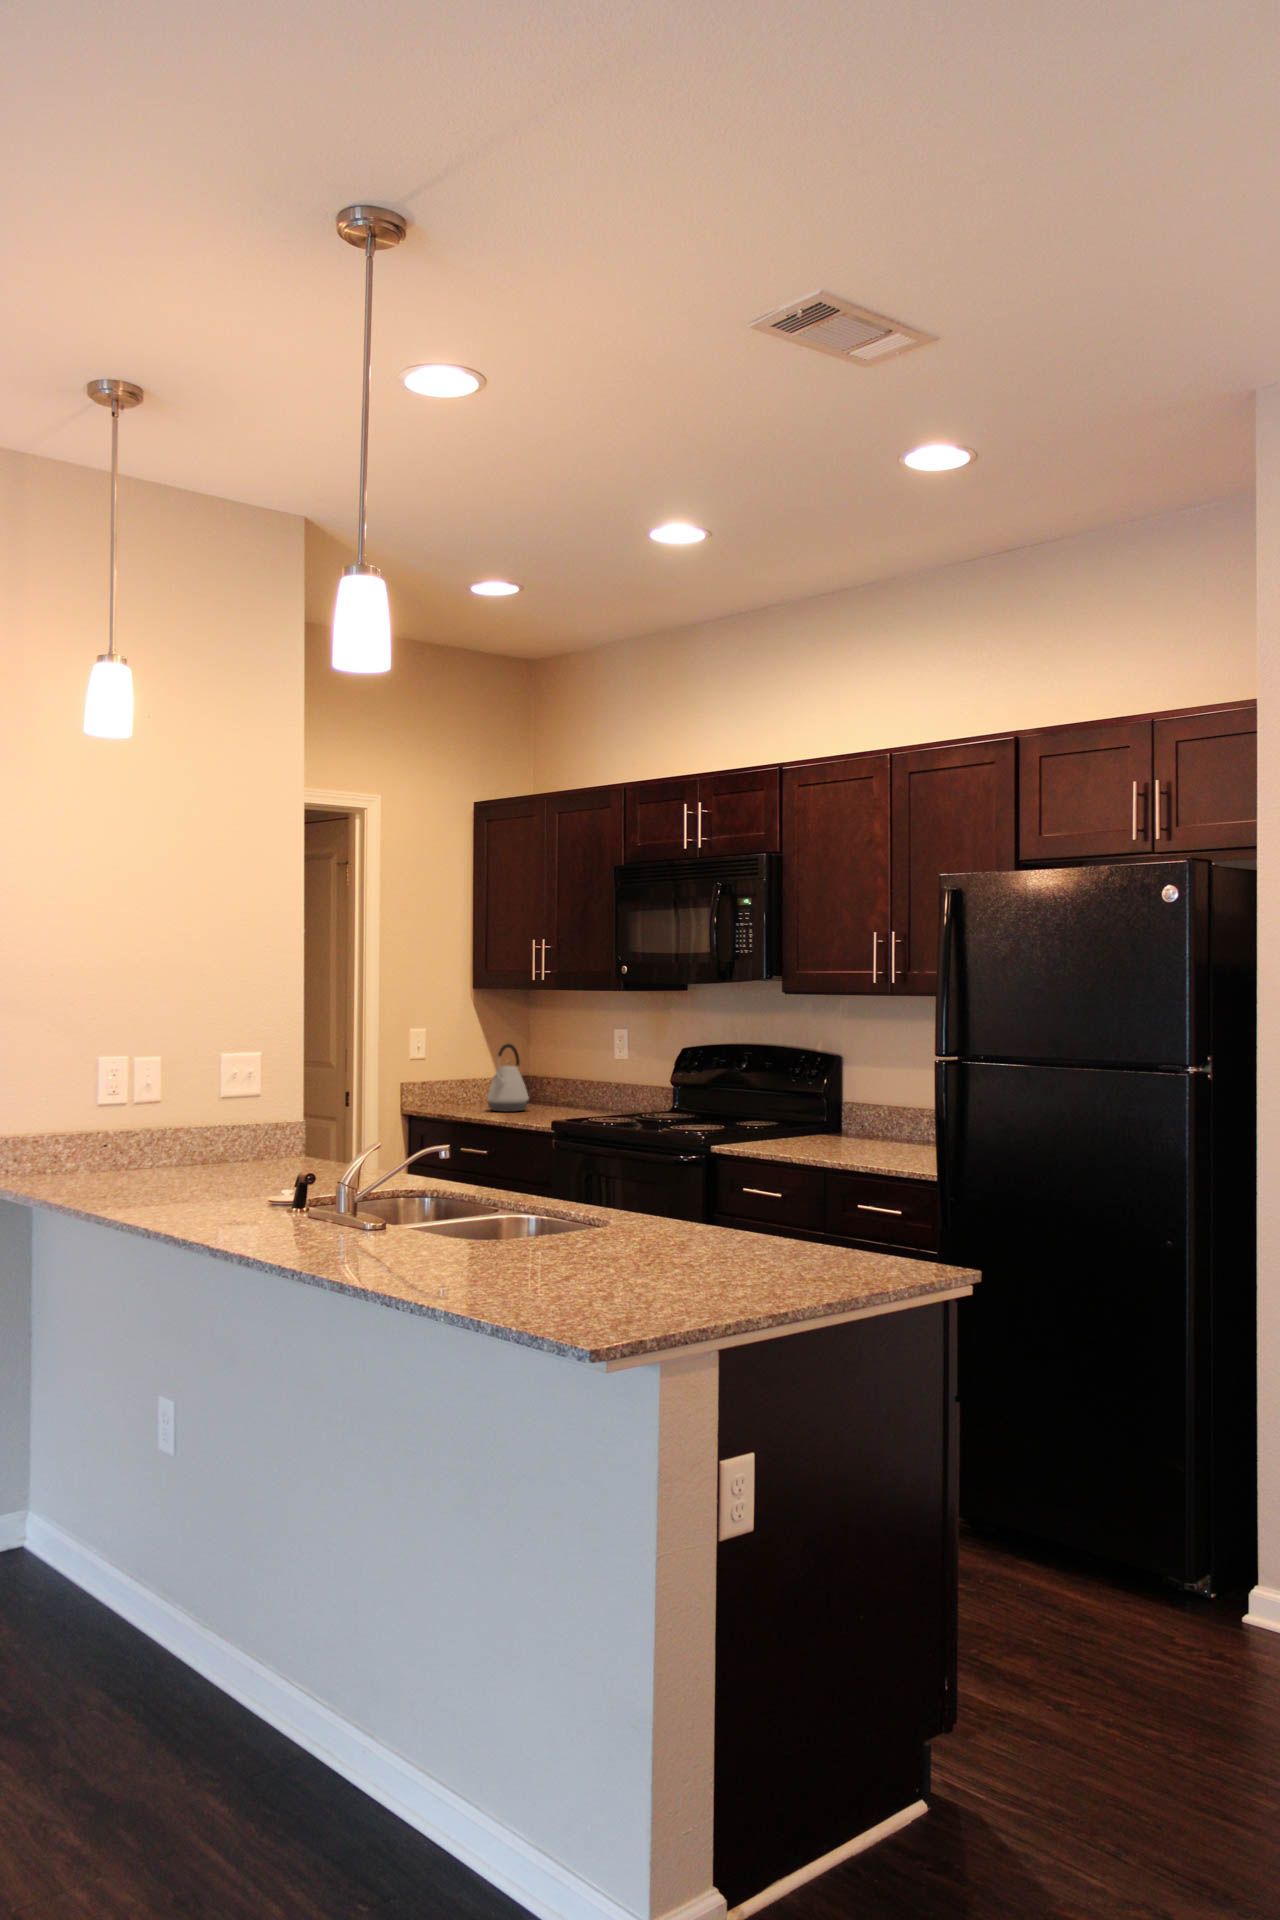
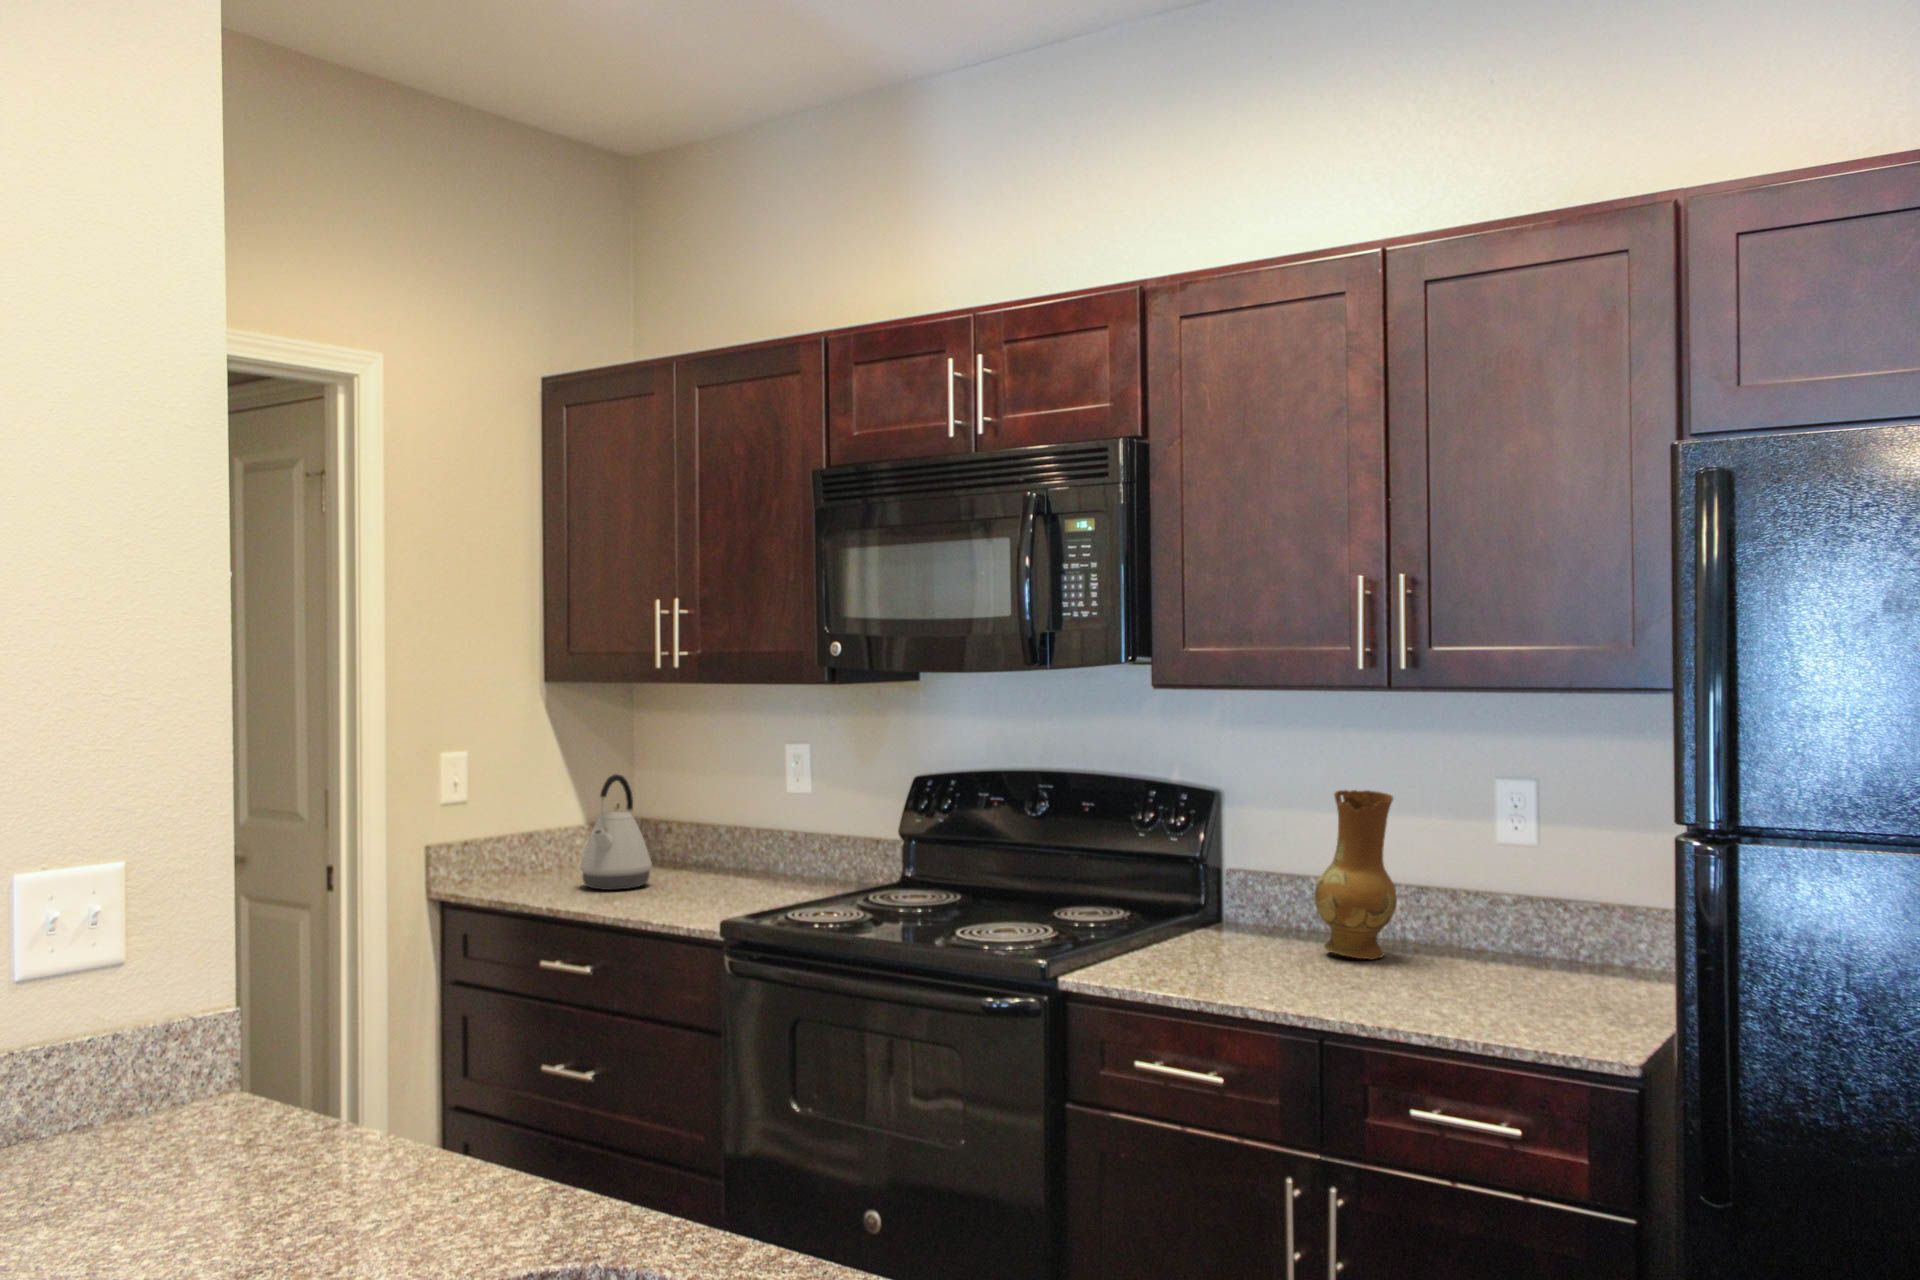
ceramic jug: none [861,1053,907,1147] -> present [1314,790,1397,960]

